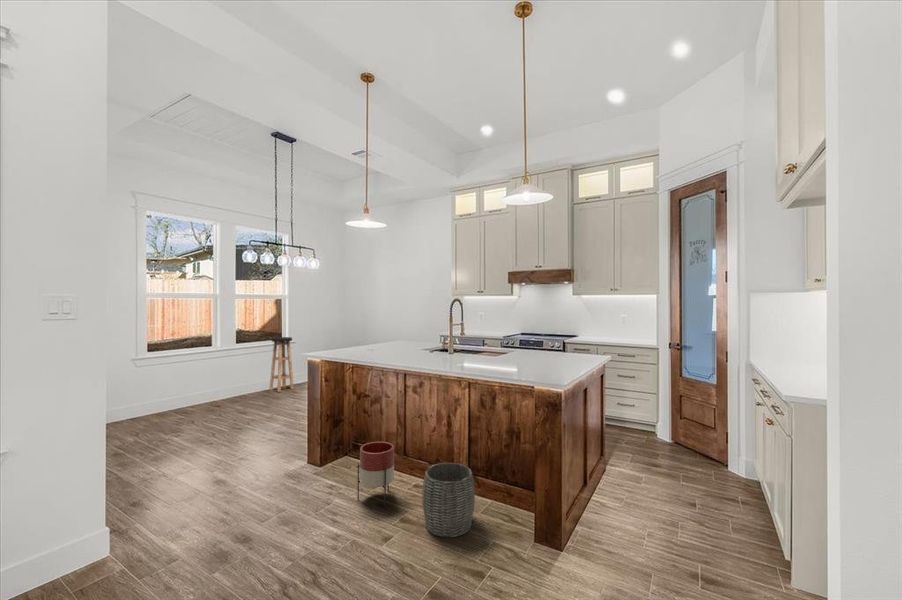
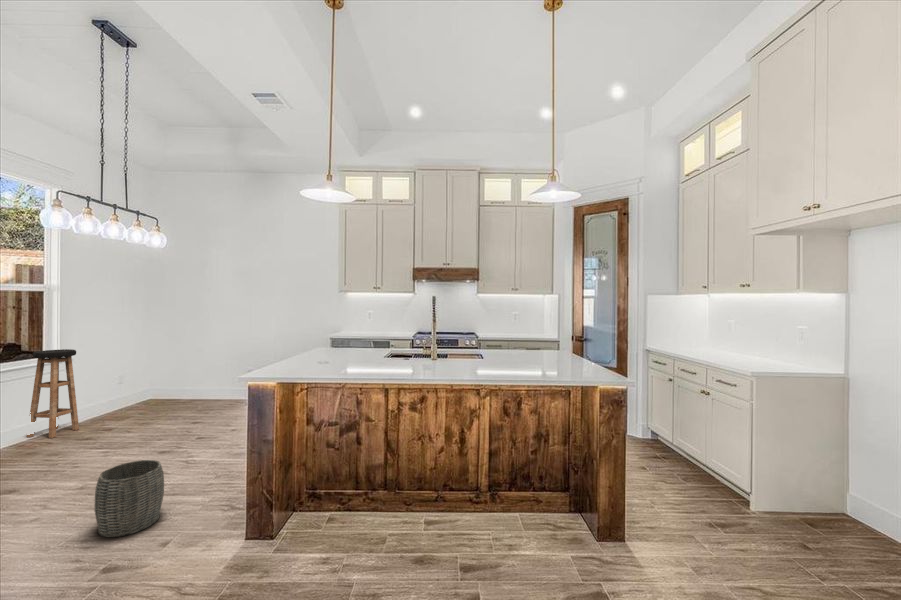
planter: present [358,442,394,506] -> none [380,478,426,564]
woven basket: present [422,463,475,537] -> present [95,460,164,537]

